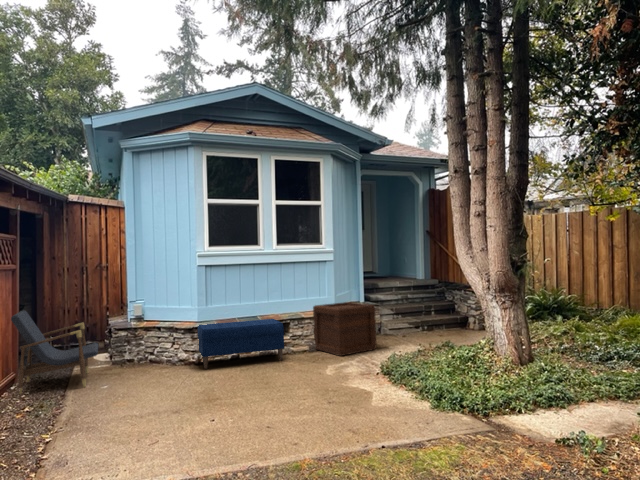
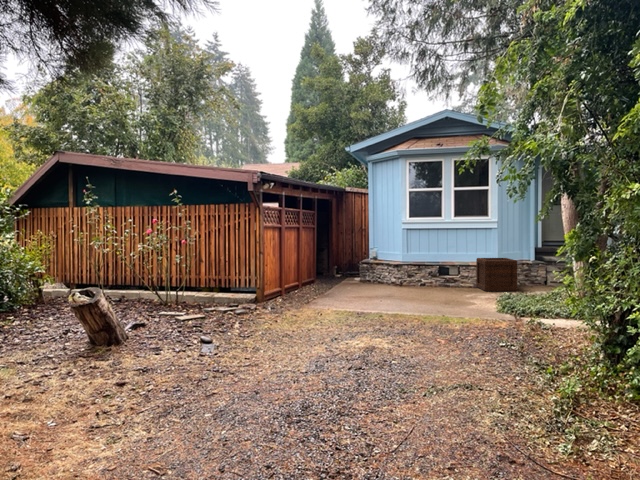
lounge chair: present [11,310,98,394] -> none [309,248,350,287]
bench: present [198,319,284,369] -> none [398,263,449,289]

